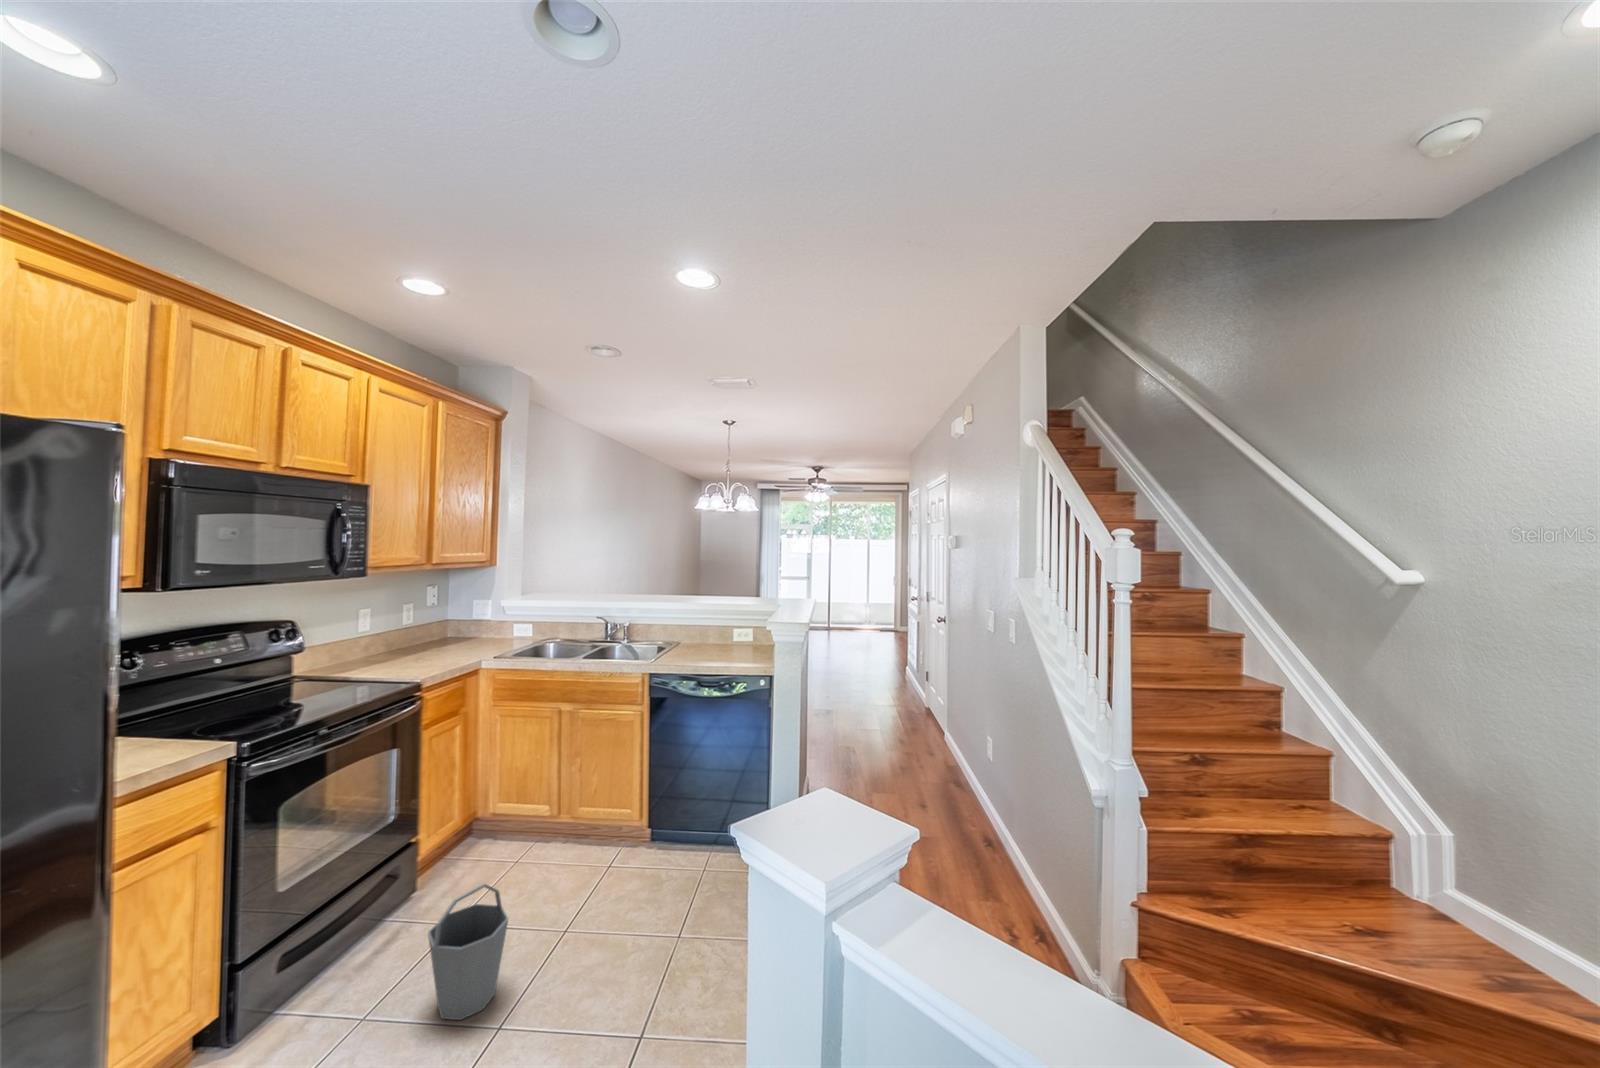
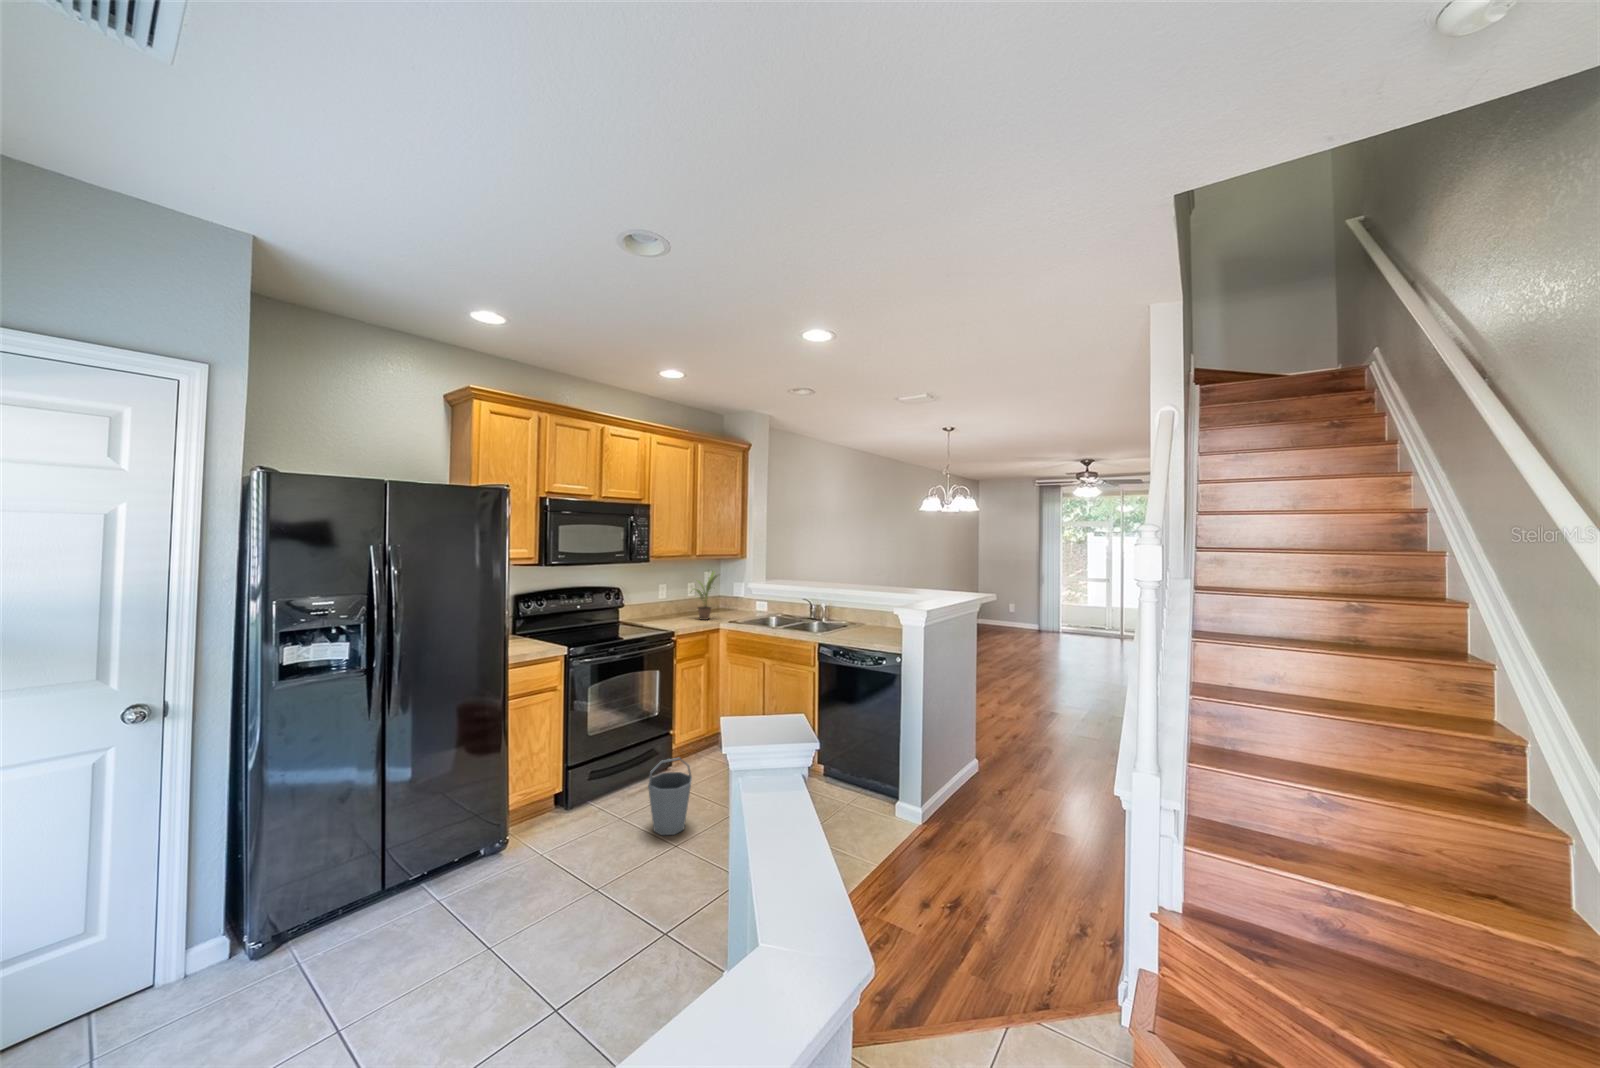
potted plant: none [420,585,481,657] -> present [692,571,717,620]

